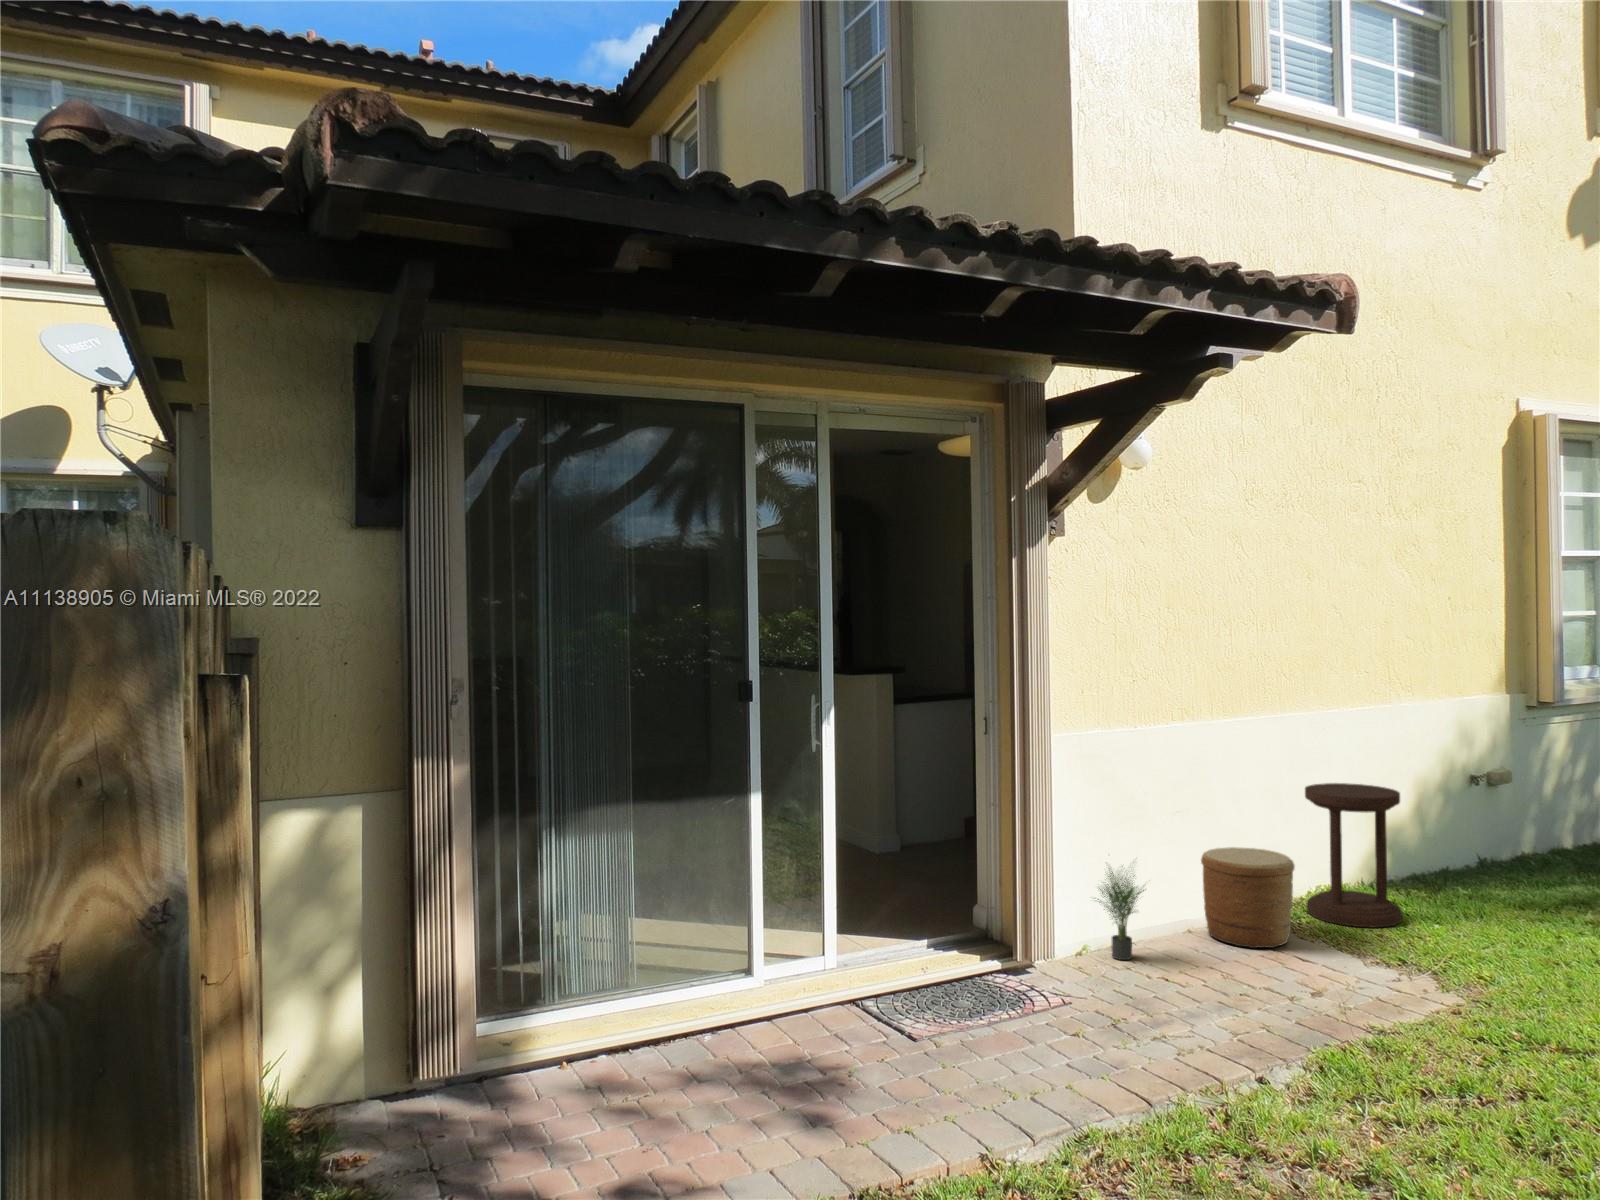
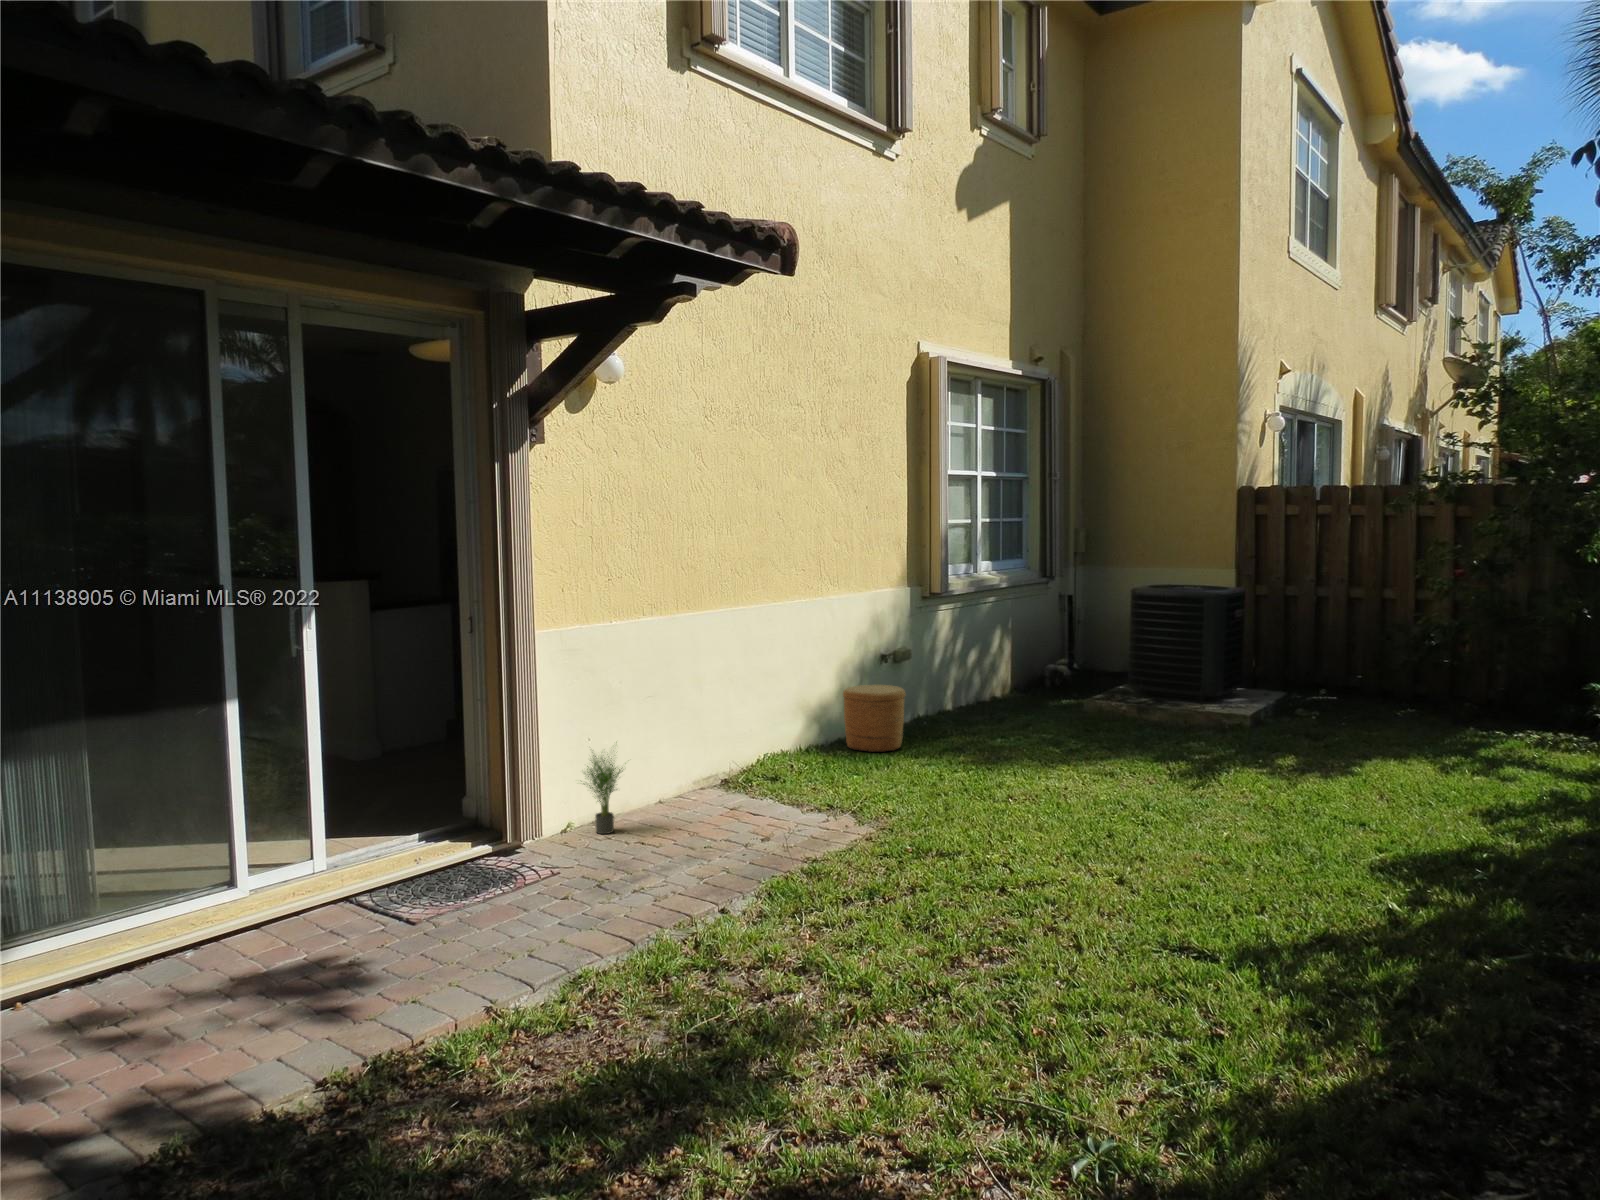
side table: present [1305,783,1402,927] -> none [757,666,830,785]
woven basket: present [1201,847,1295,948] -> present [843,685,905,752]

